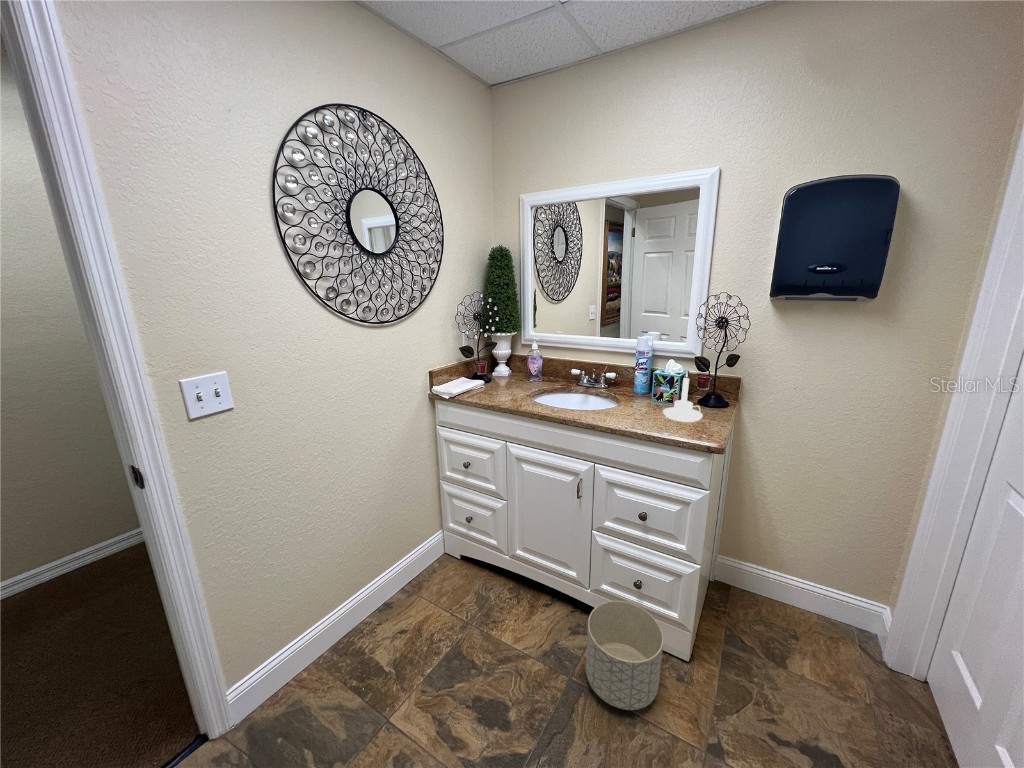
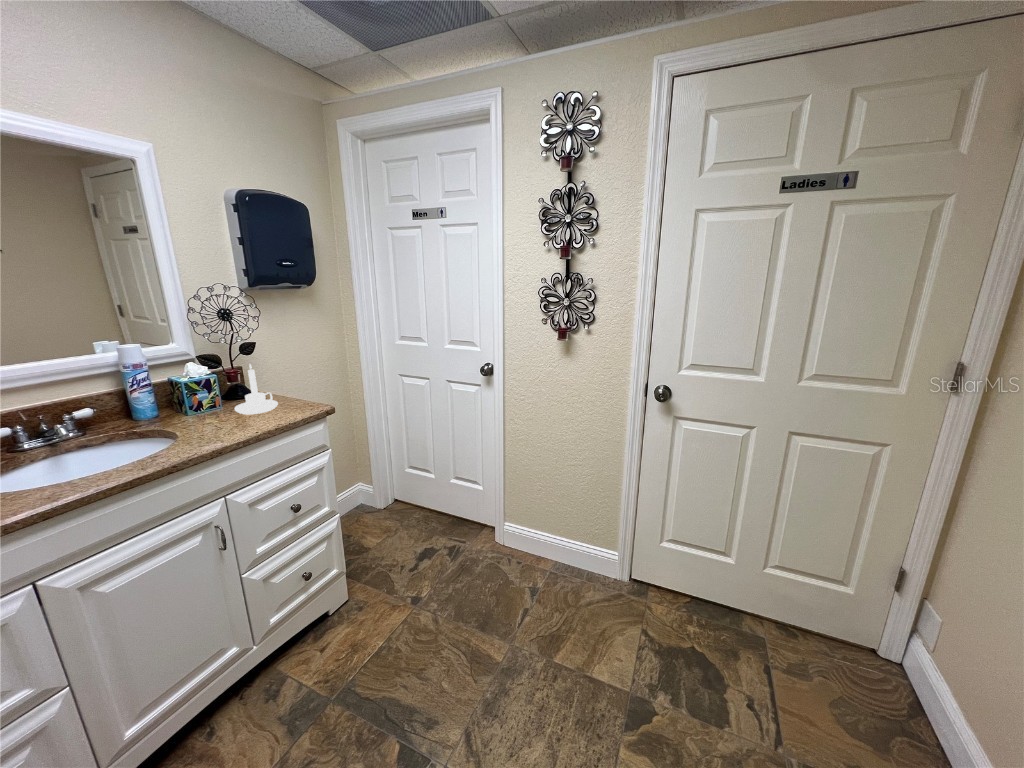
planter: present [586,601,663,710] -> none [306,577,384,677]

